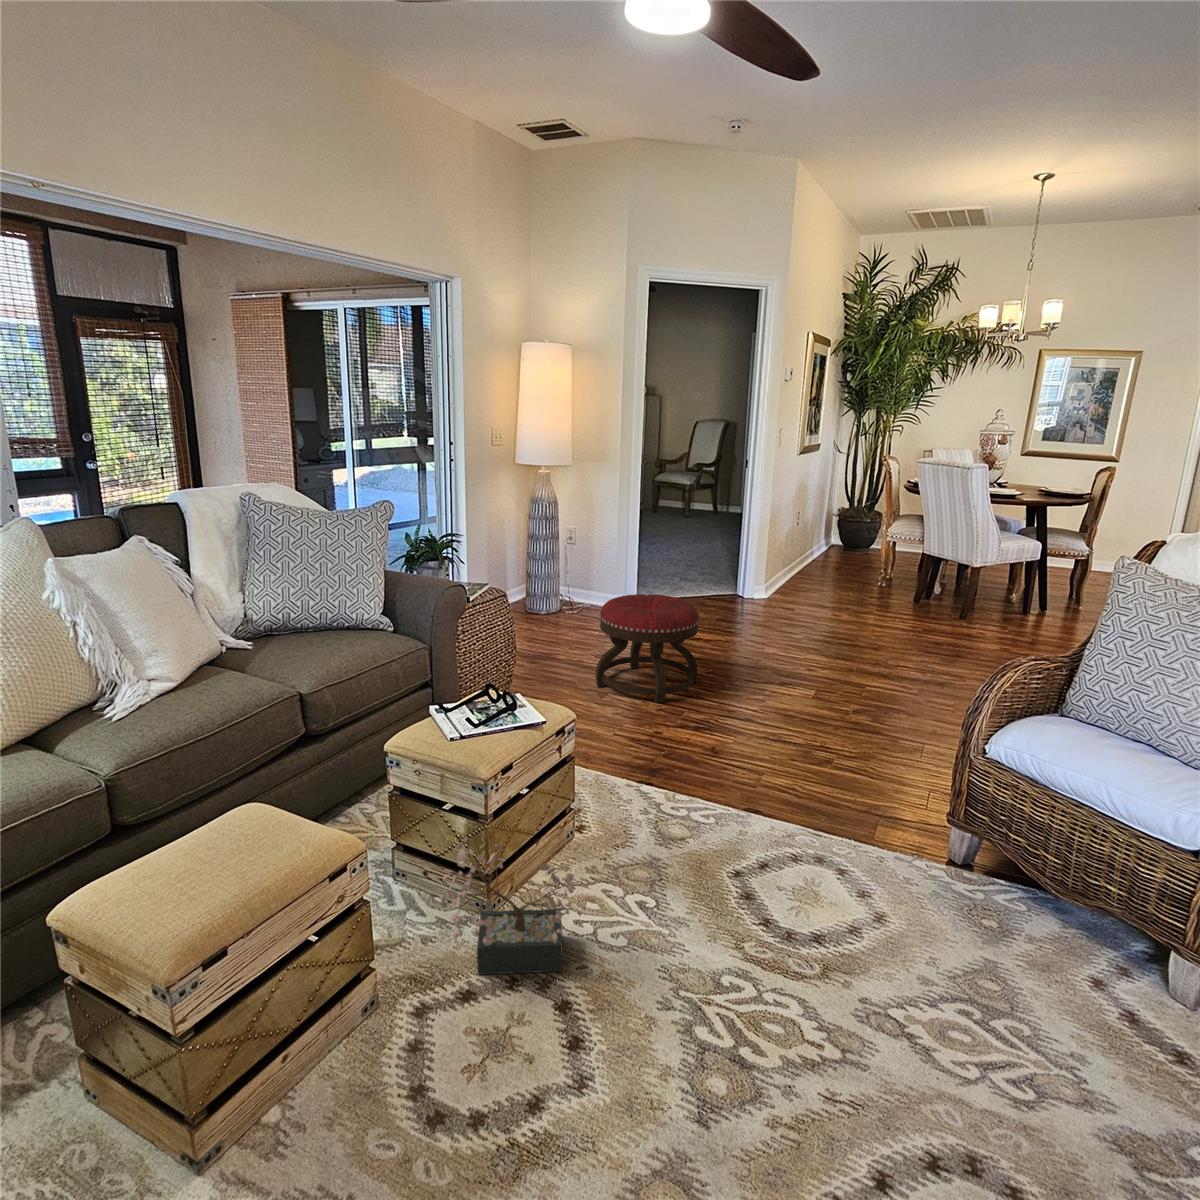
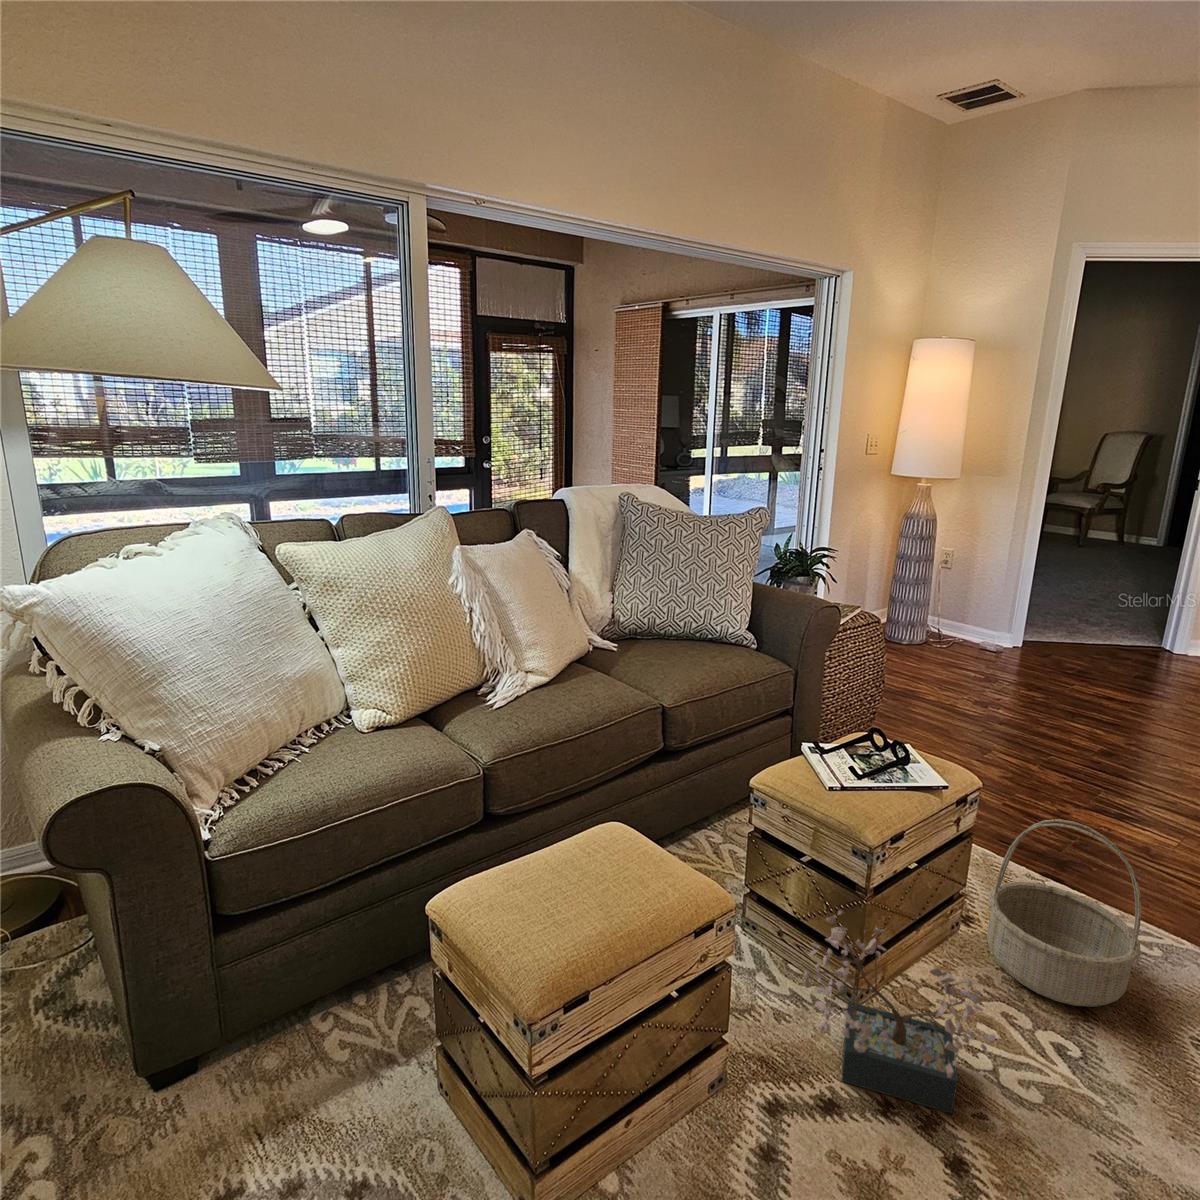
ottoman: present [596,594,699,703] -> none [975,635,1129,773]
basket: none [591,732,692,871] -> present [987,819,1141,1007]

